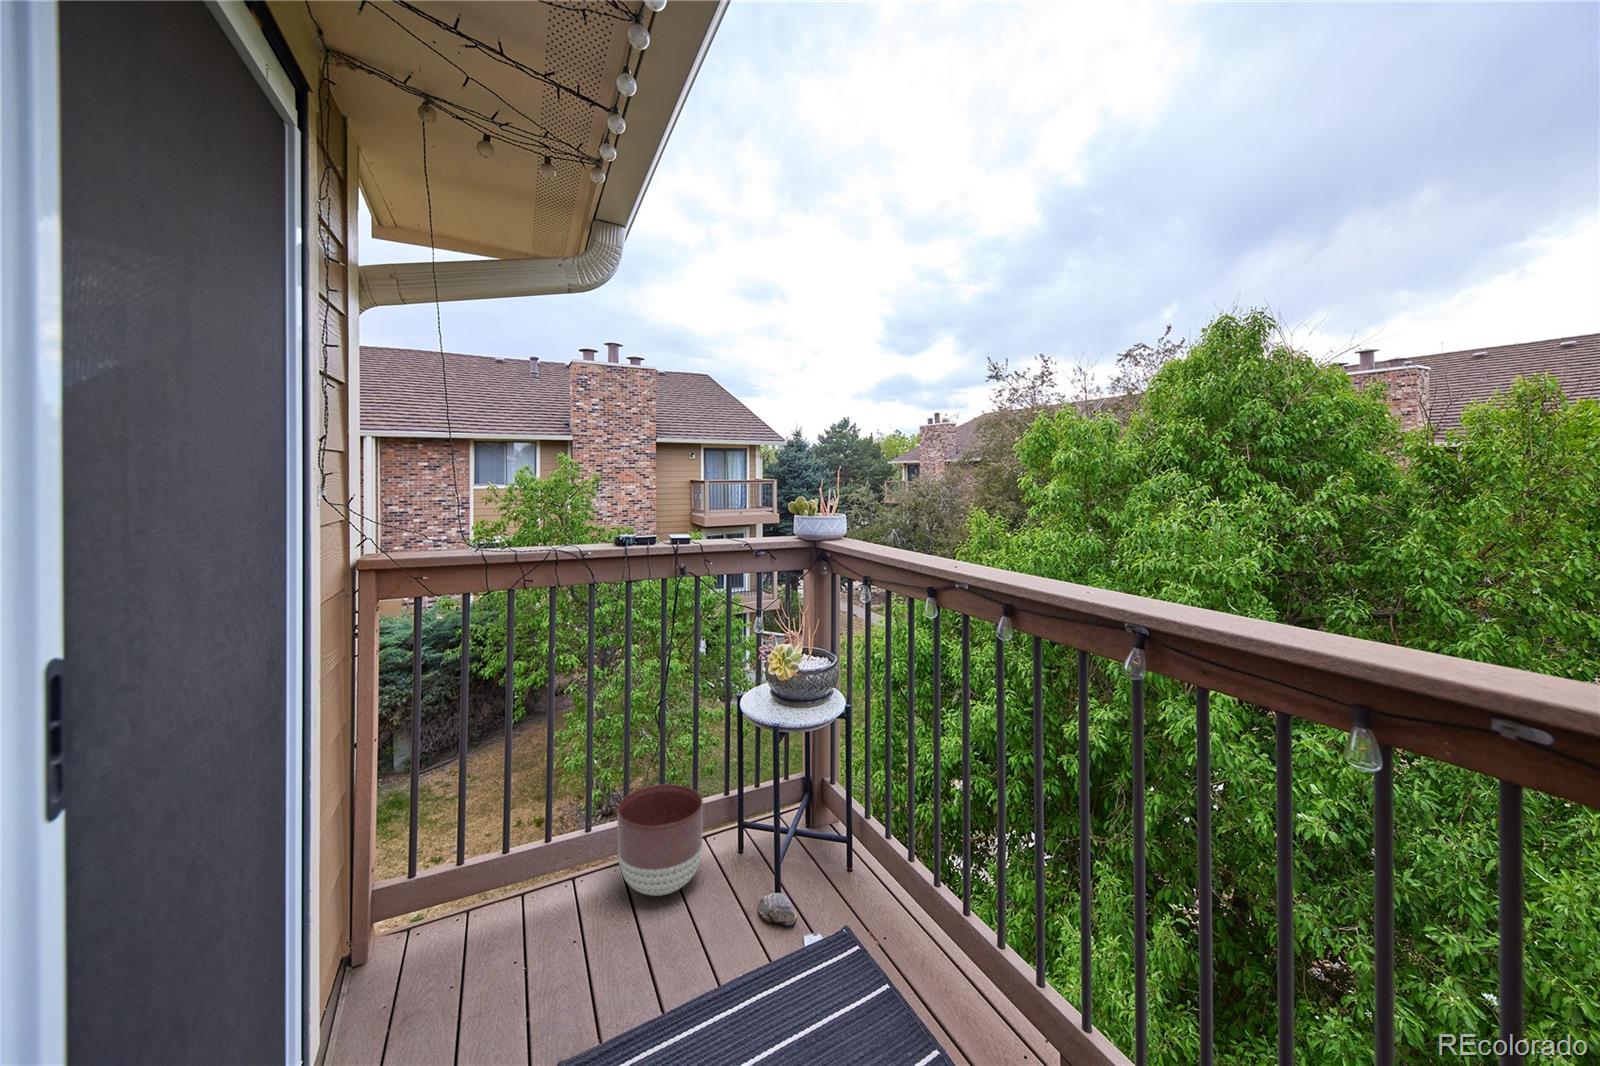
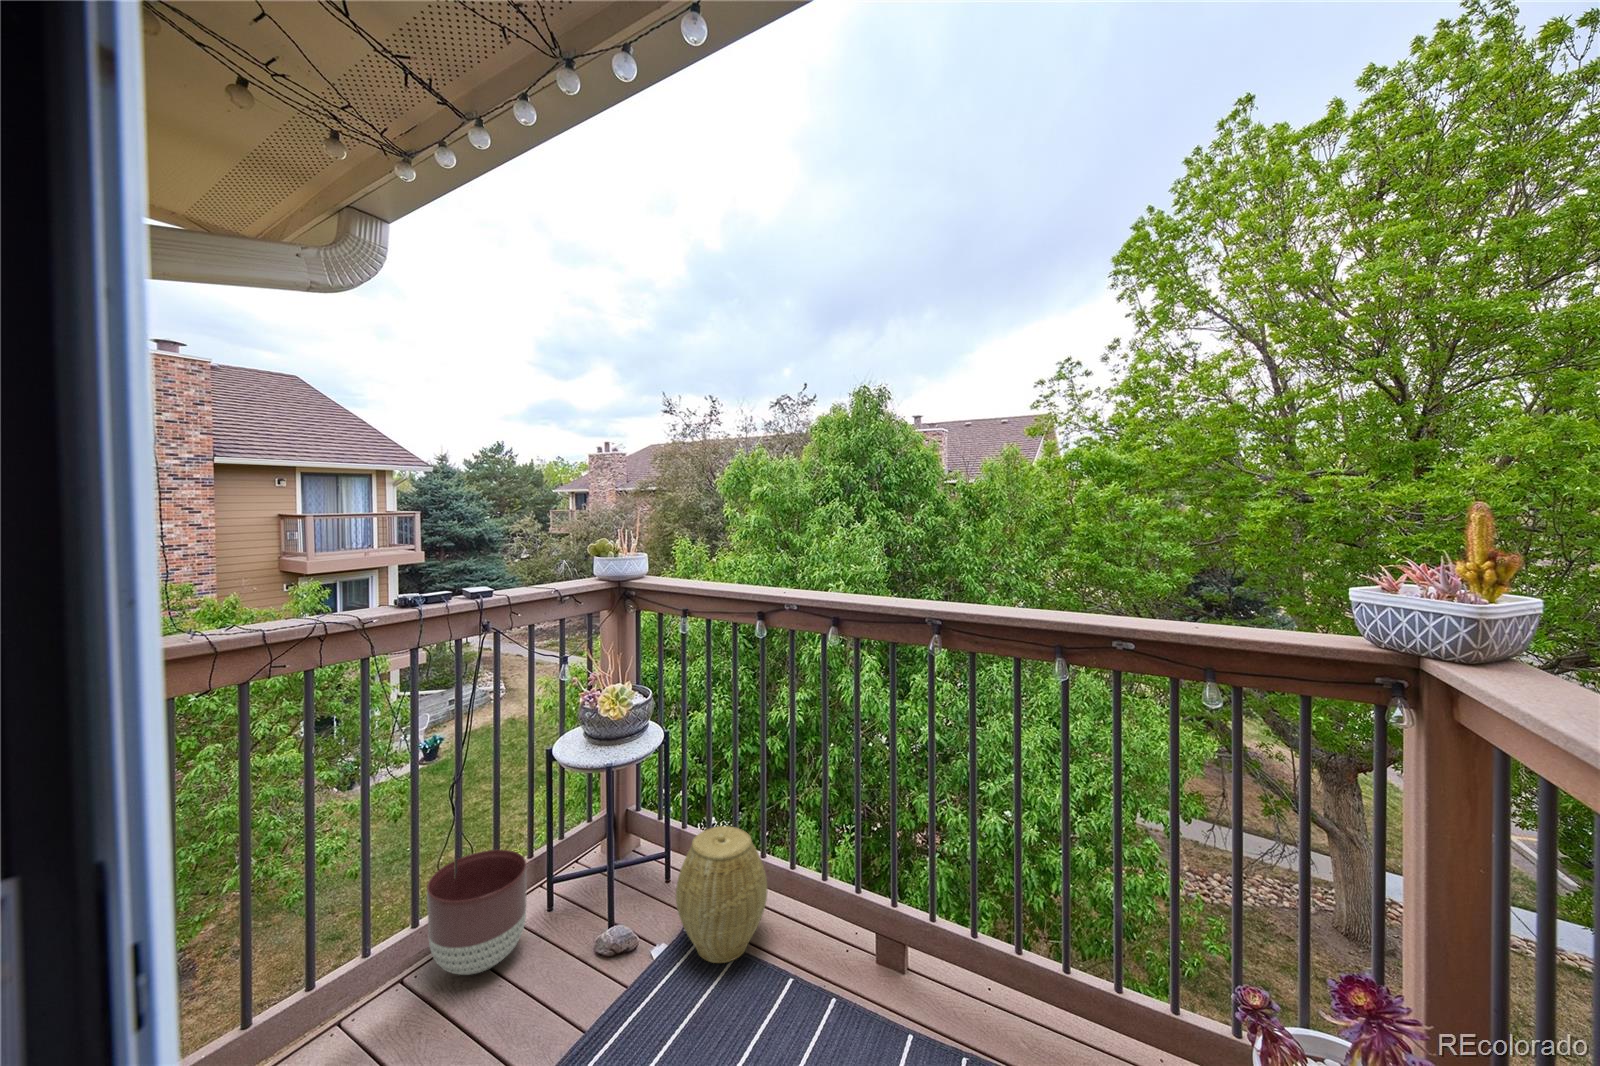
woven basket: none [825,826,932,986] -> present [676,826,768,963]

